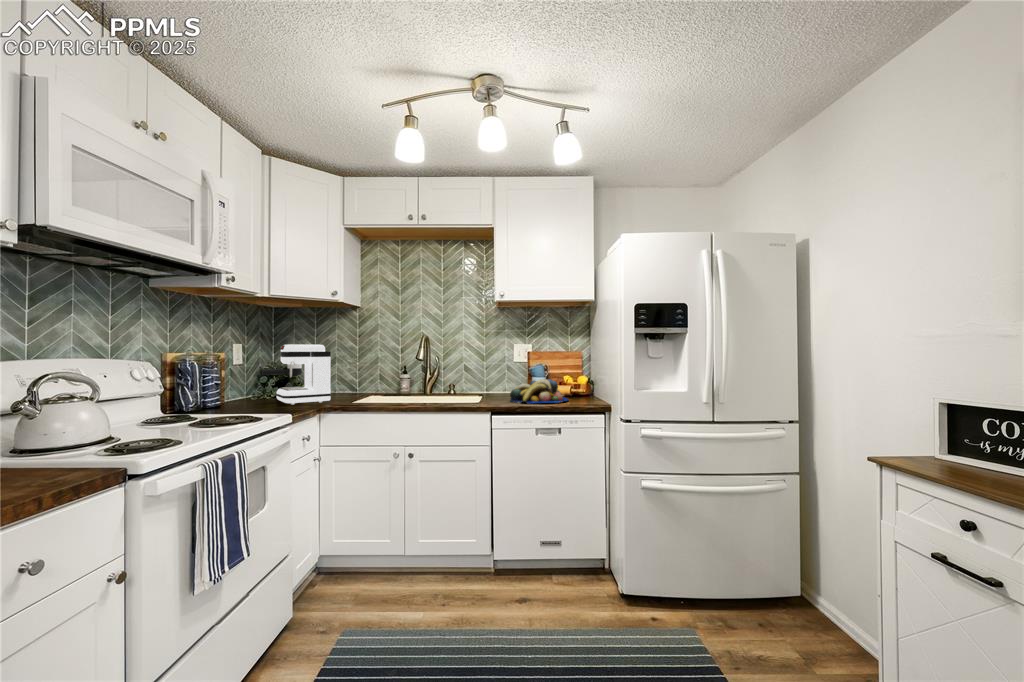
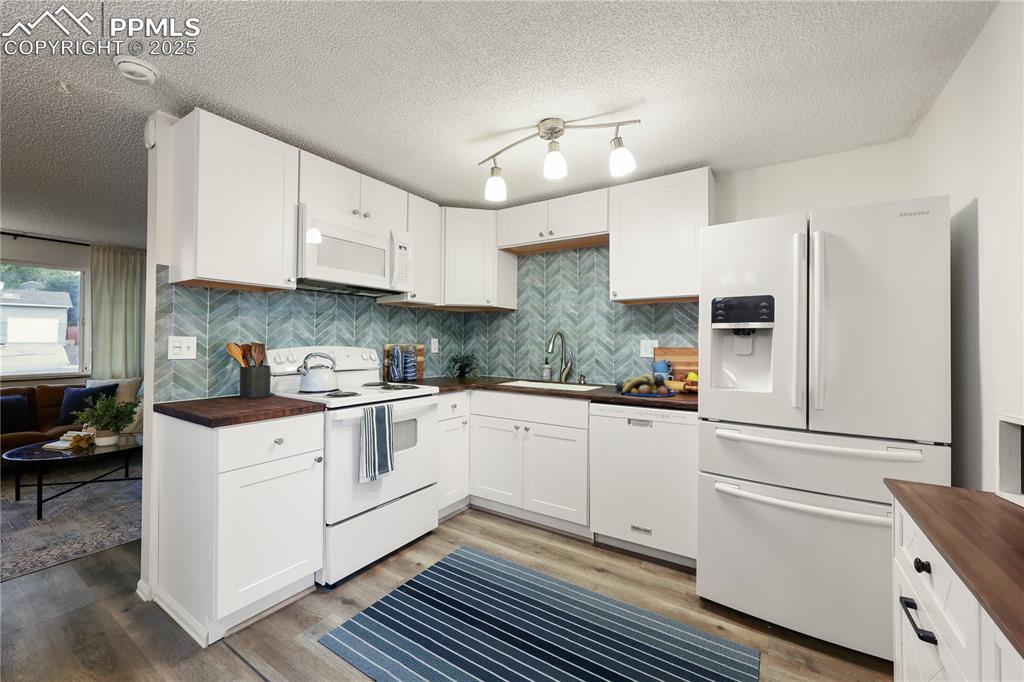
coffee maker: present [262,344,331,405] -> none [441,339,482,382]

